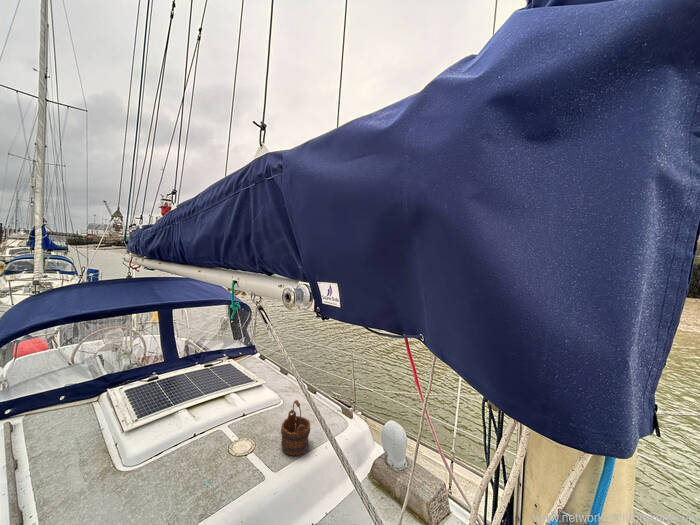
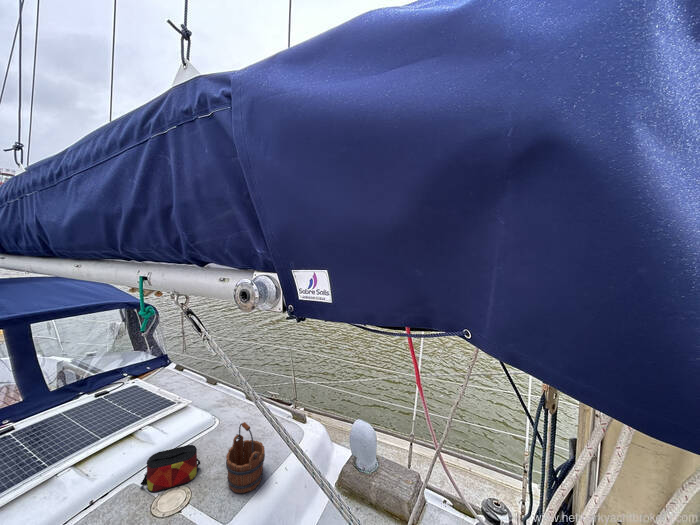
bag: none [225,411,265,439] -> present [141,445,200,492]

